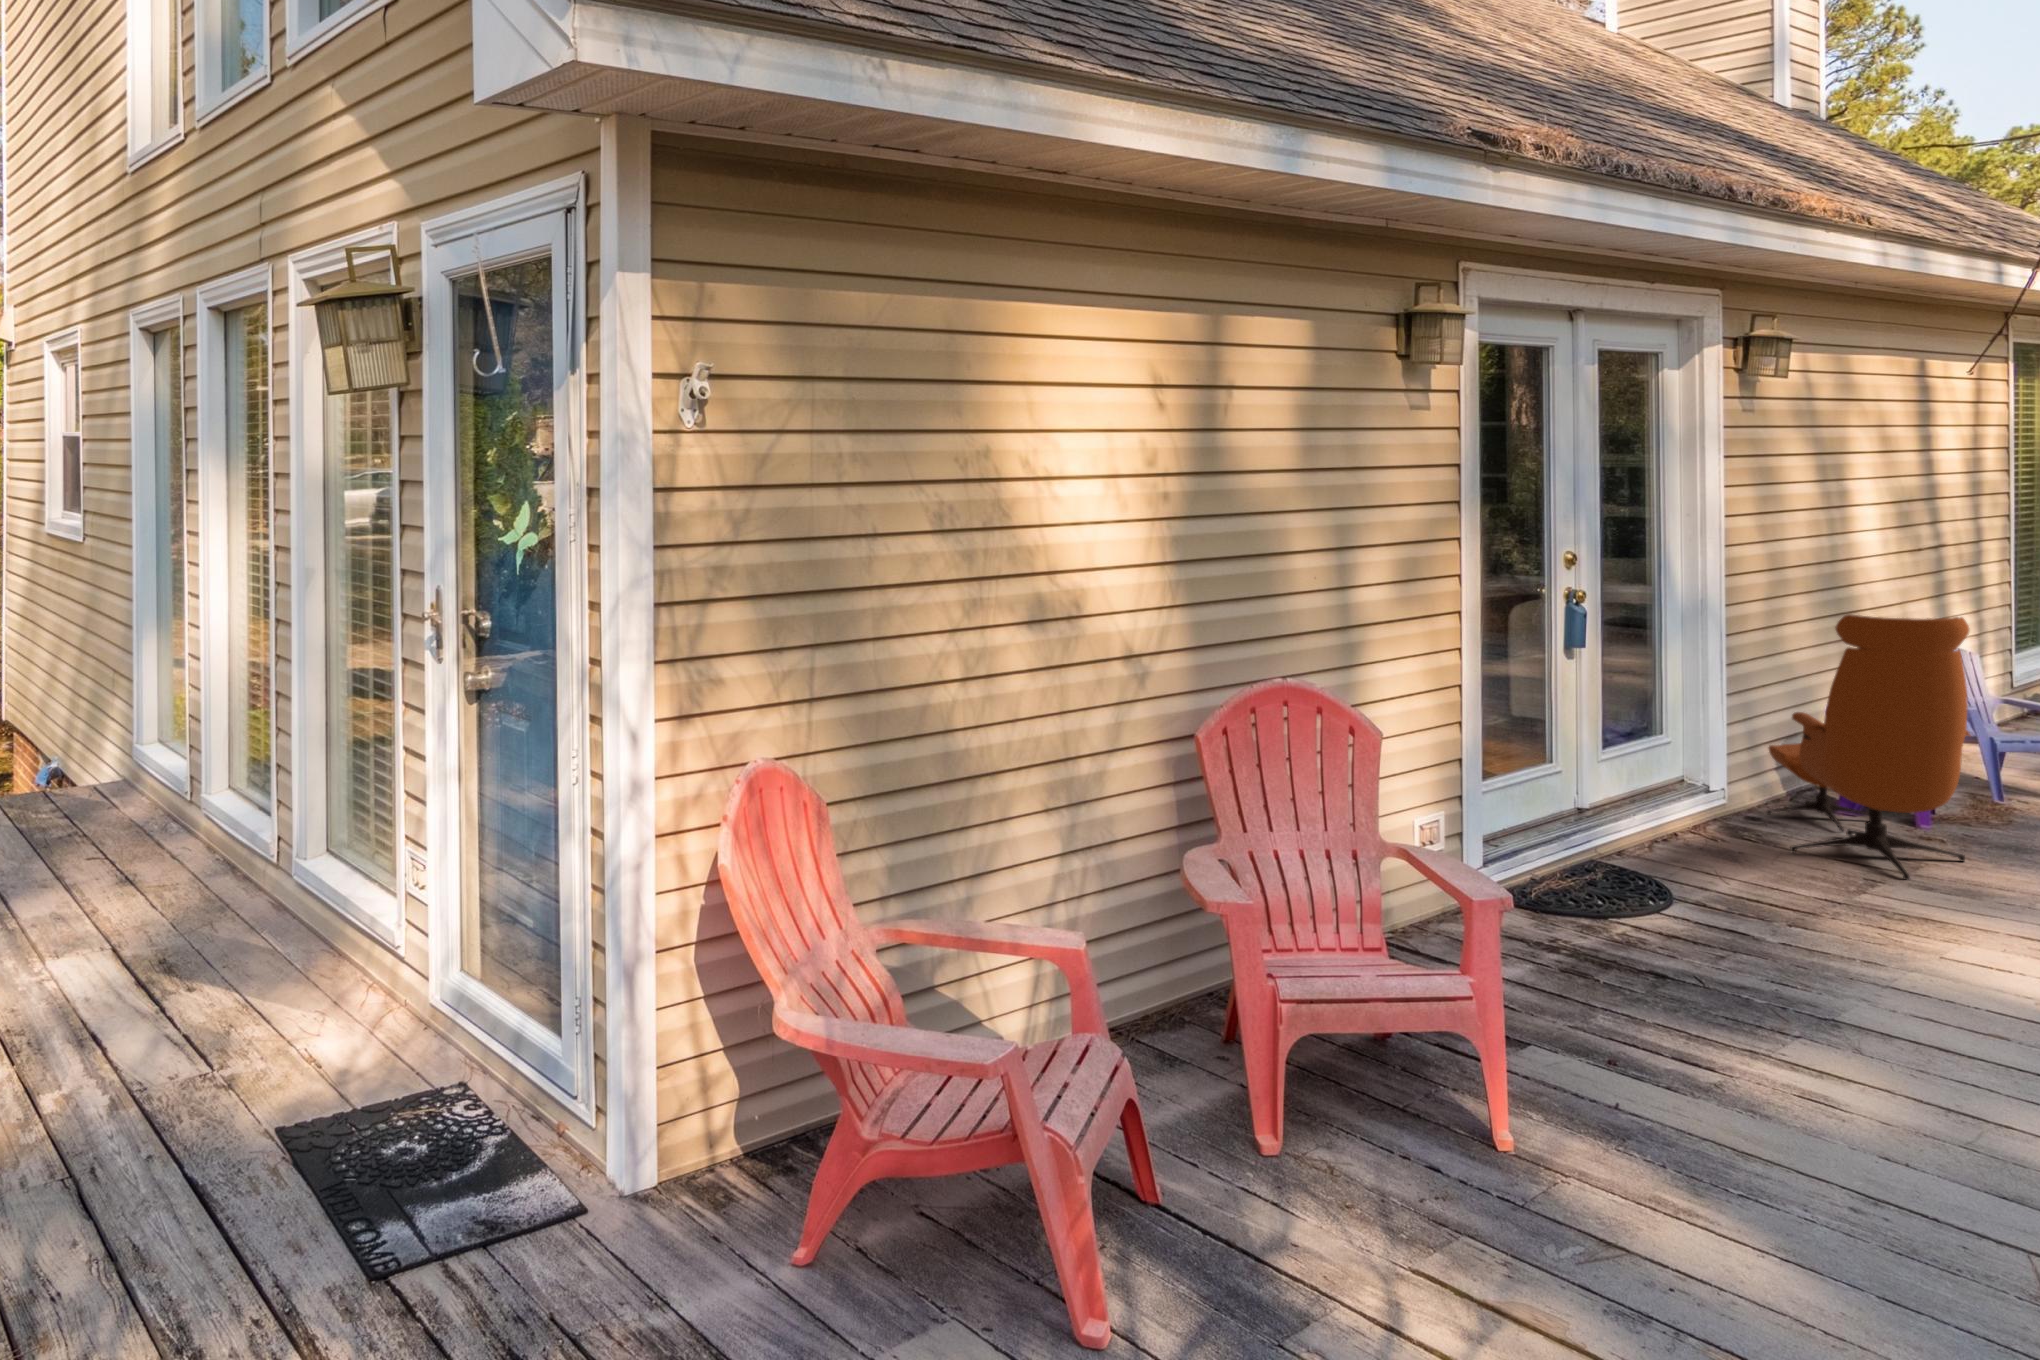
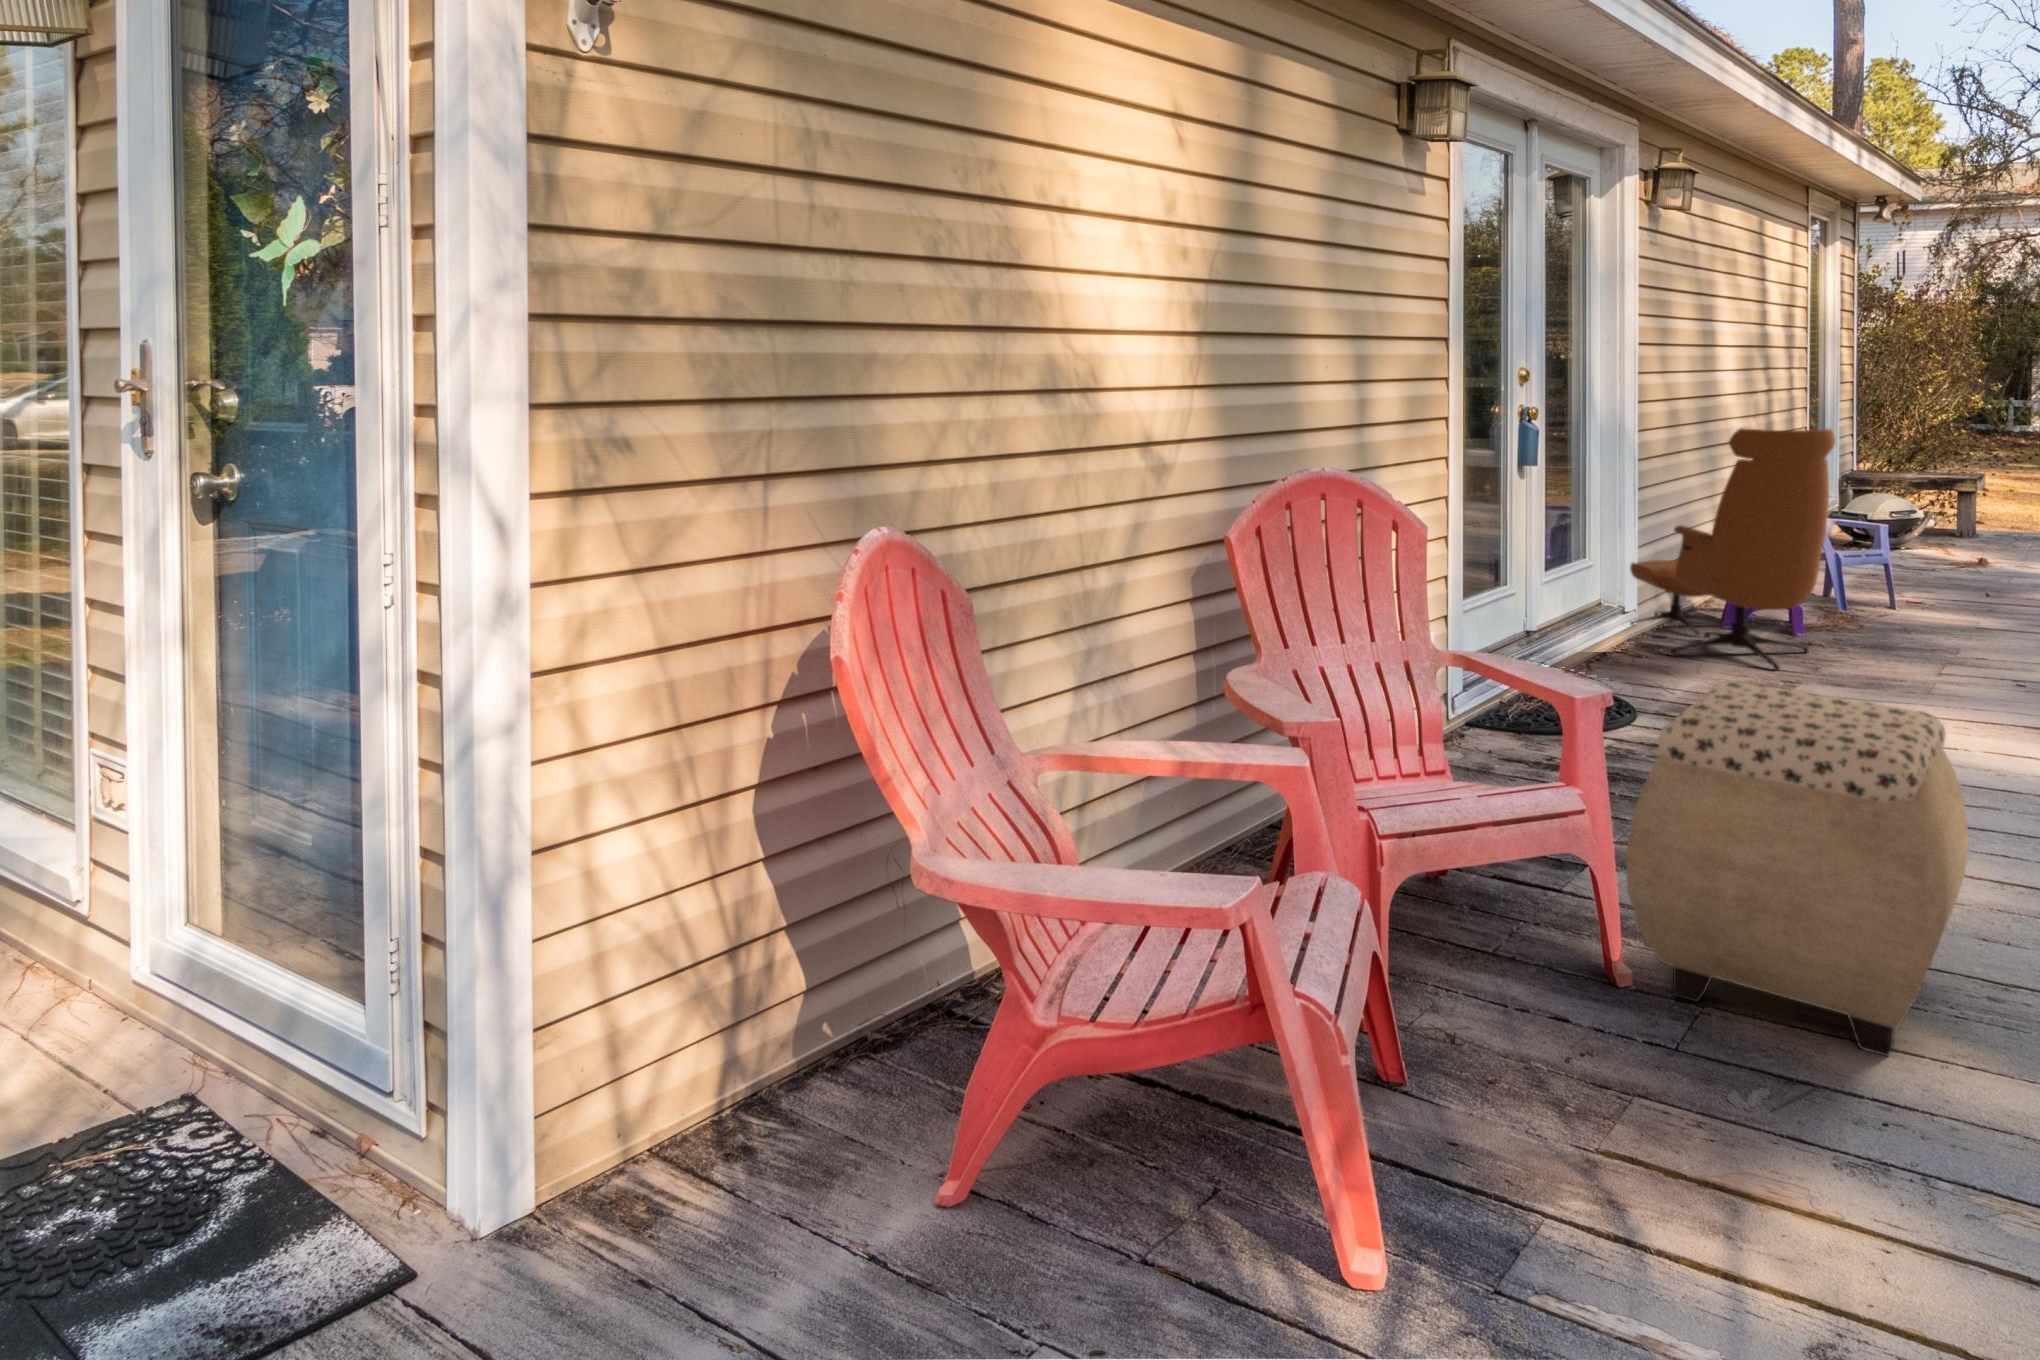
ottoman: none [1491,898,1843,1245] -> present [1626,681,1969,1057]

